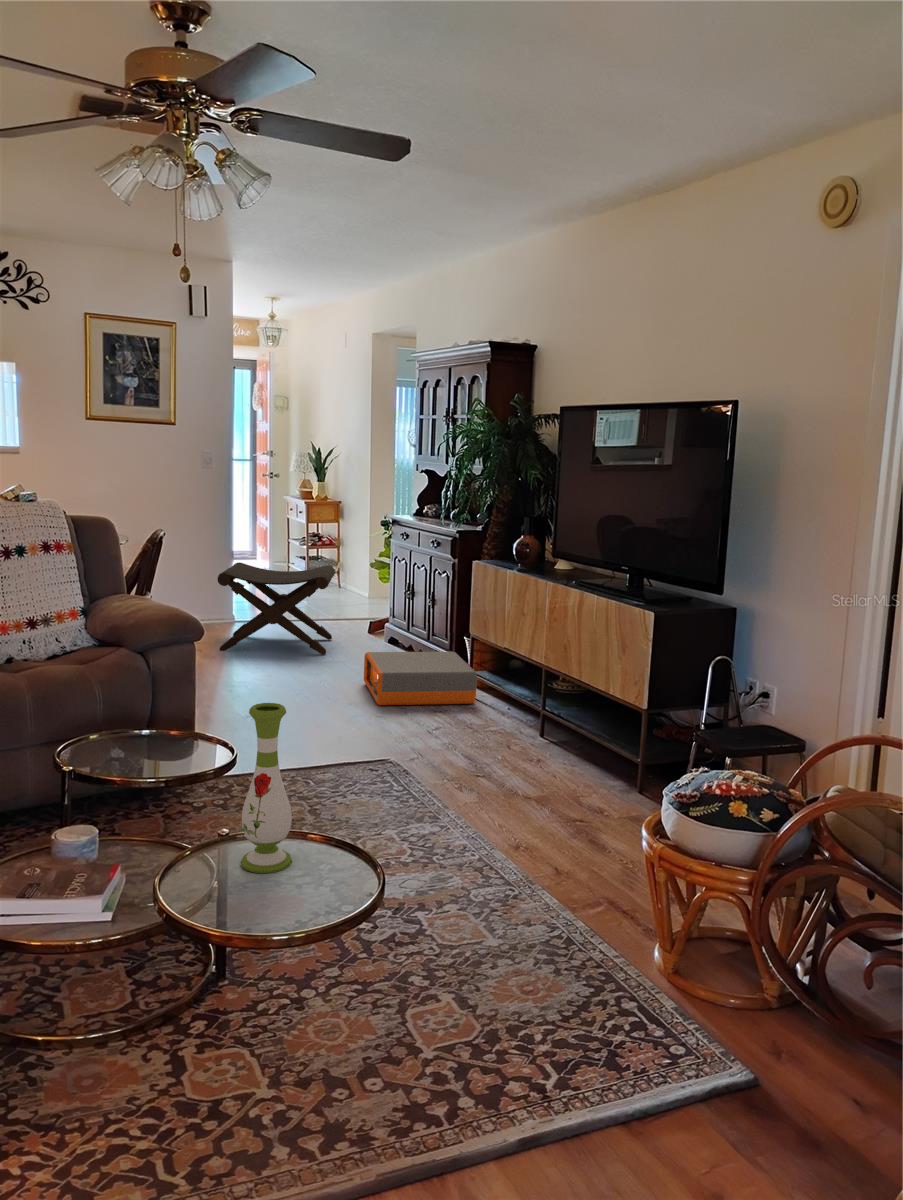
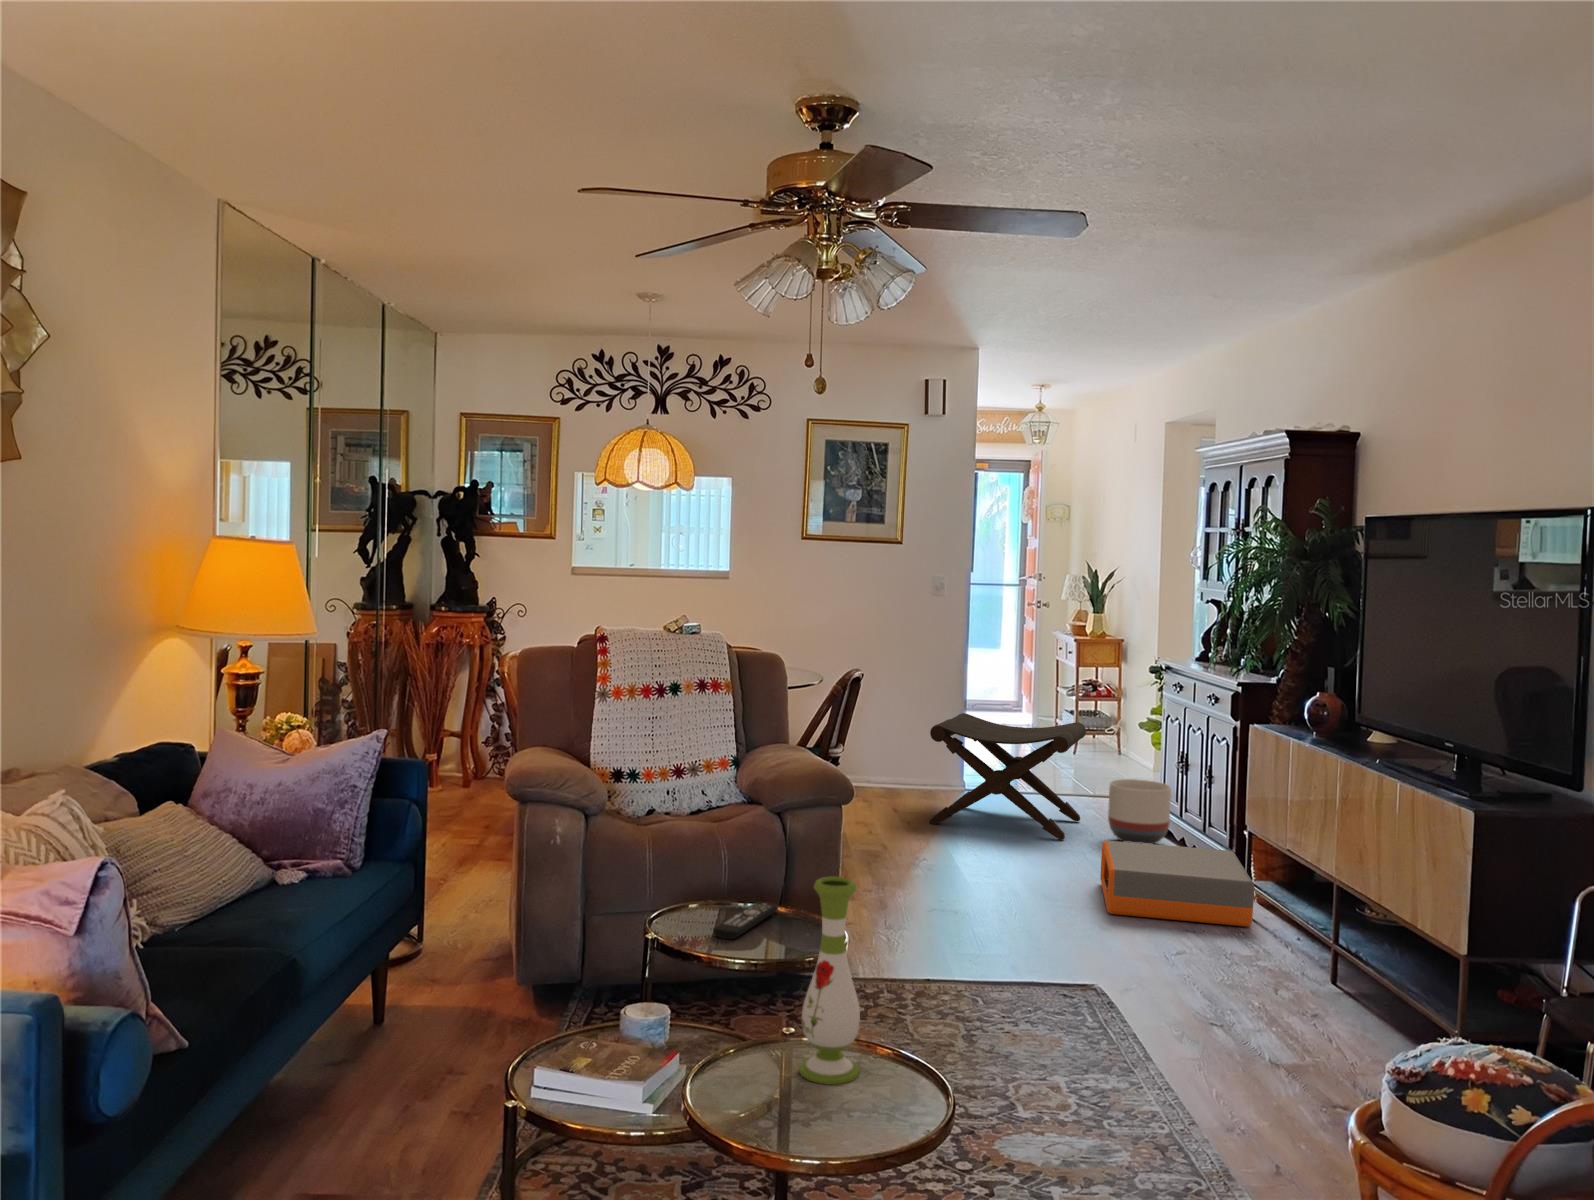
planter: none [357,606,401,654] -> present [1108,779,1171,844]
remote control: none [113,730,160,765] -> present [713,902,777,939]

